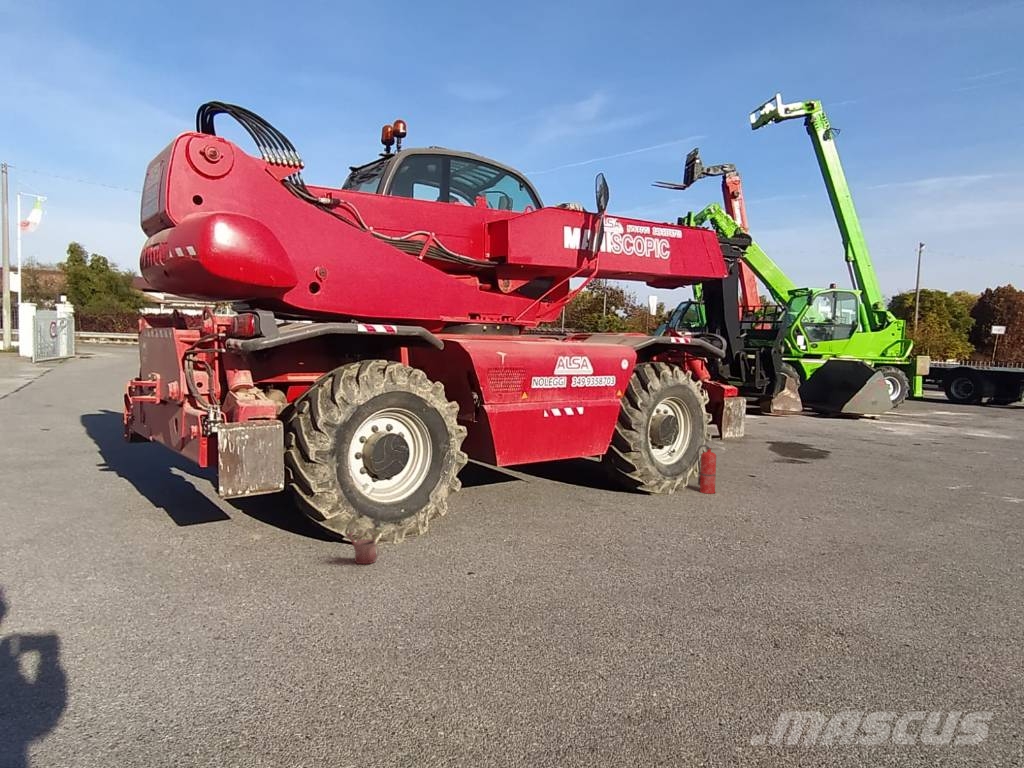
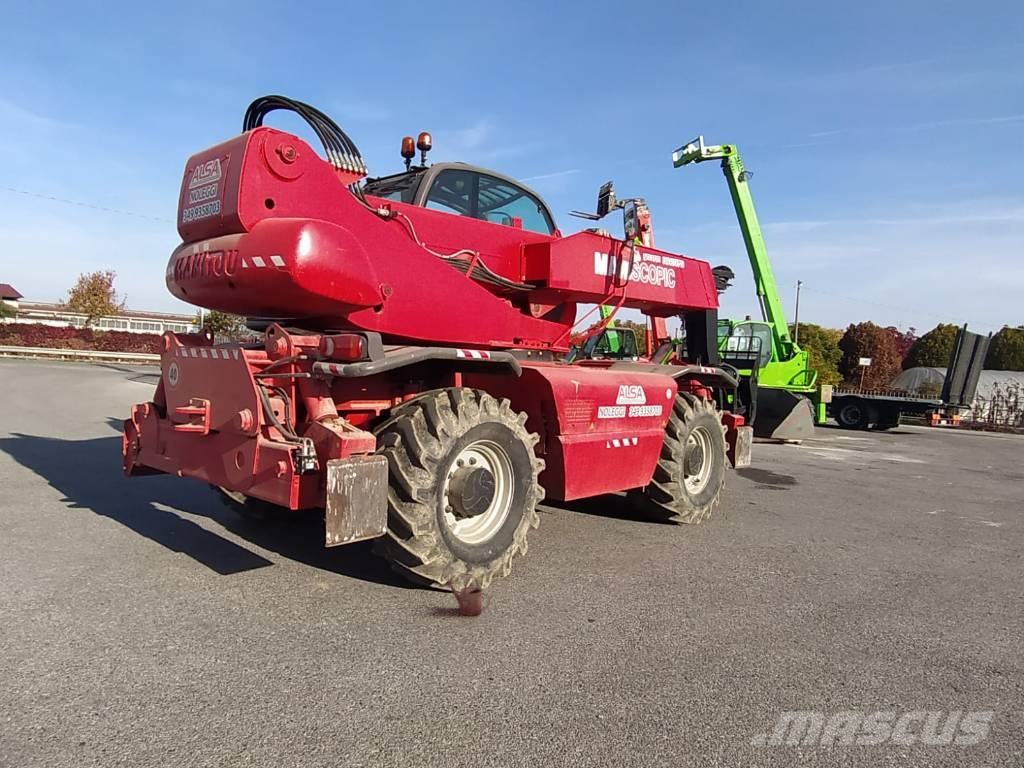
fire extinguisher: present [697,442,725,494] -> none [721,472,751,523]

